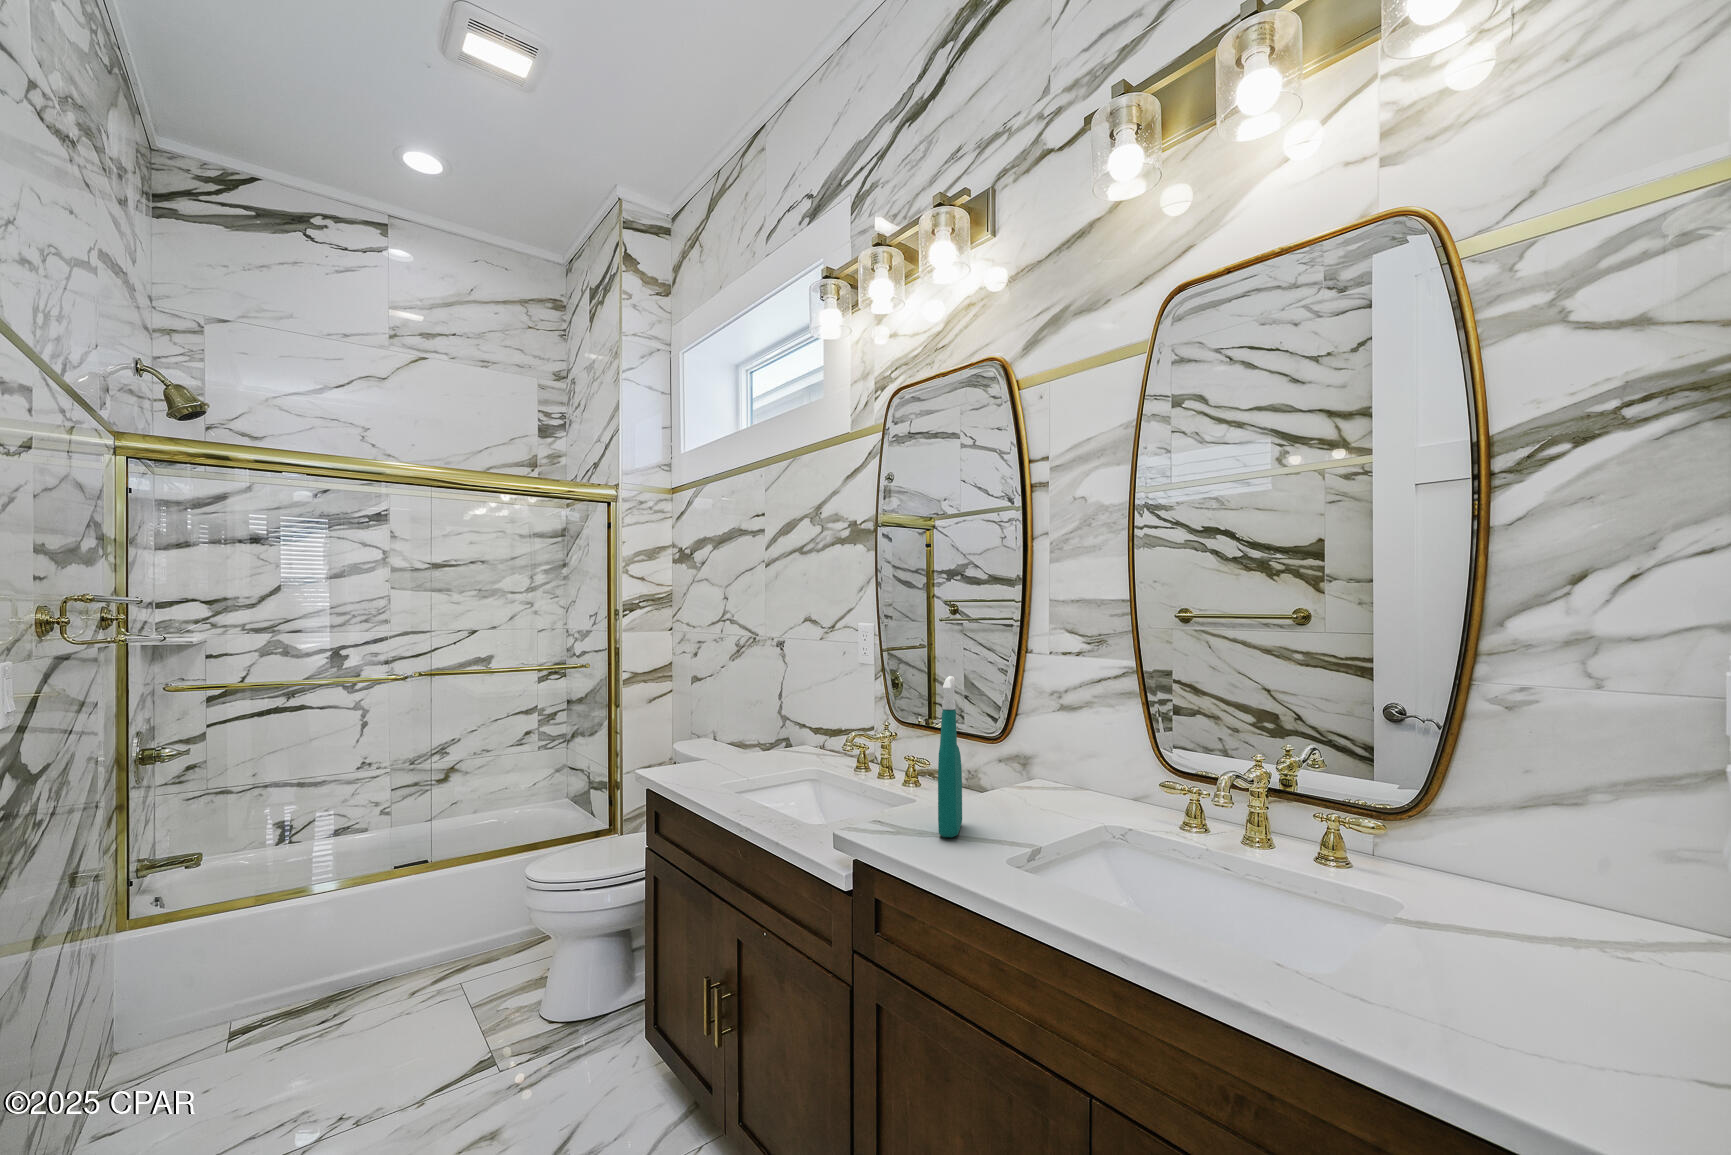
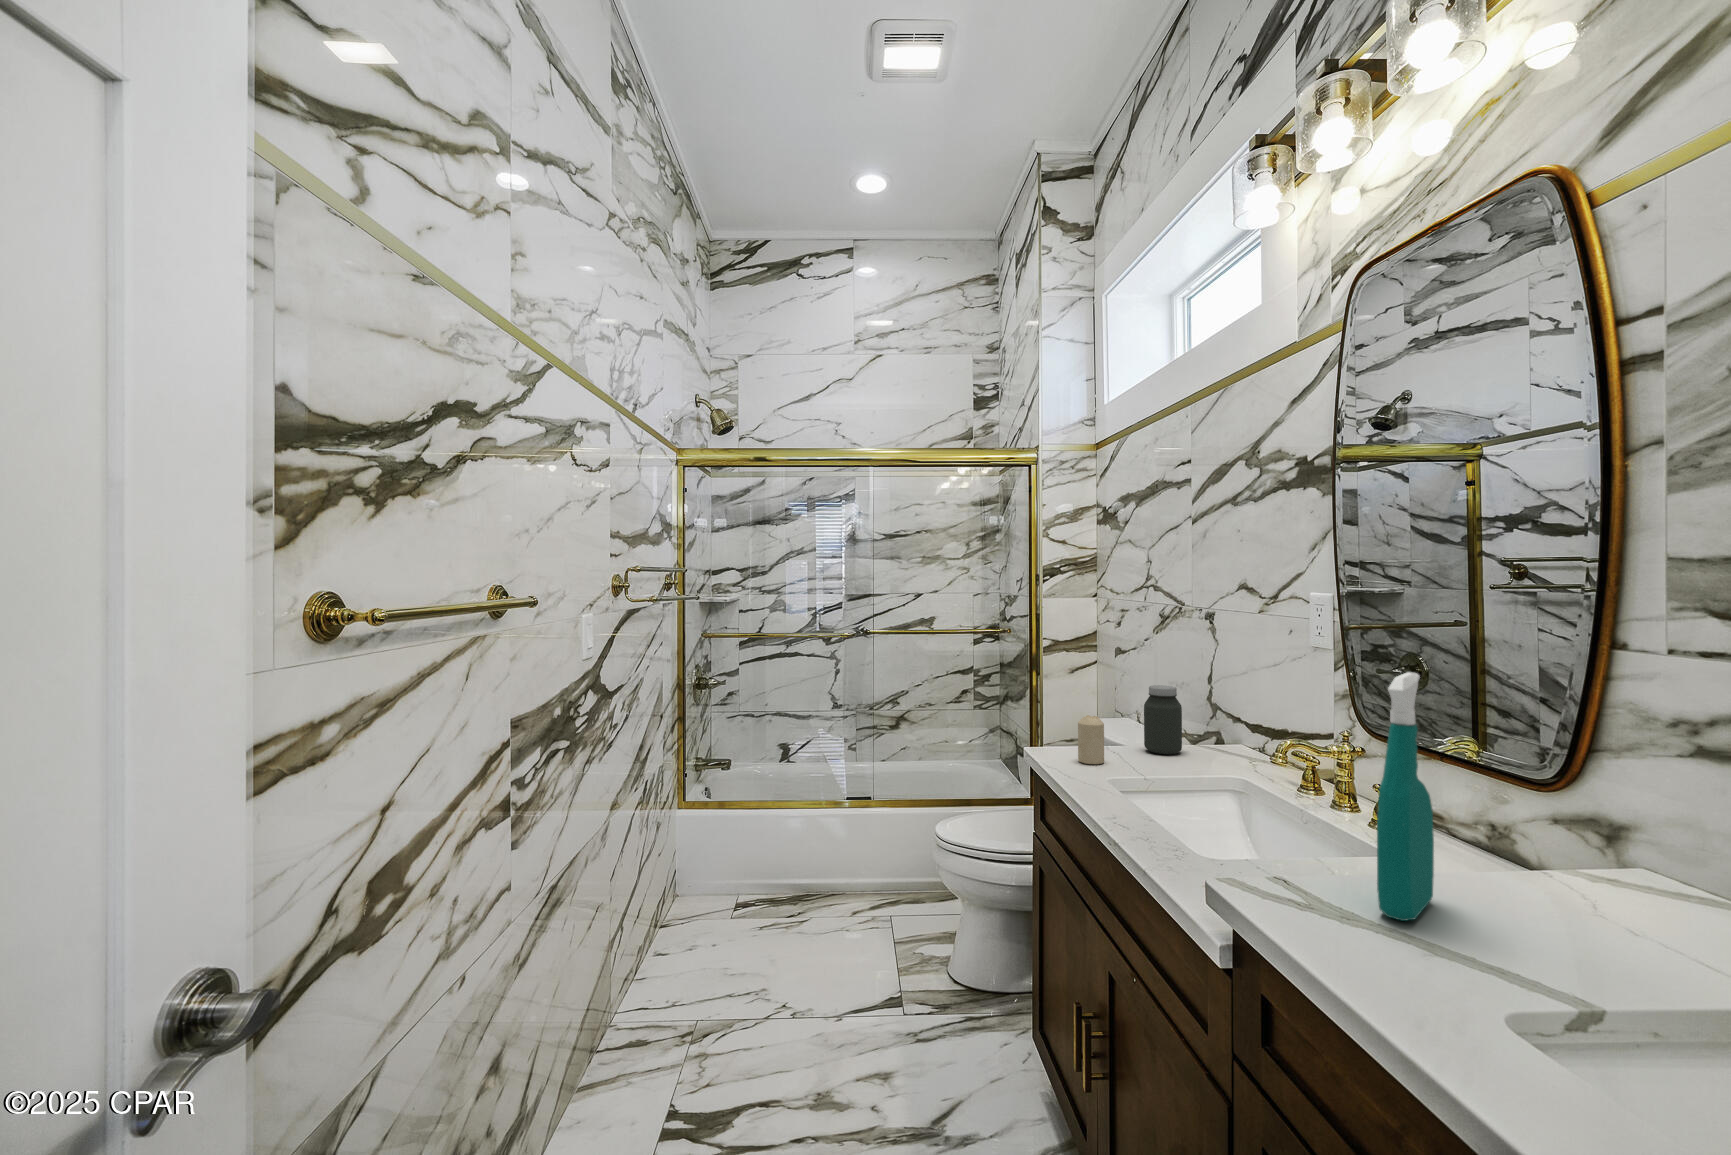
jar: none [736,704,767,763] -> present [1144,685,1182,754]
candle: none [686,736,709,780] -> present [1078,715,1104,764]

